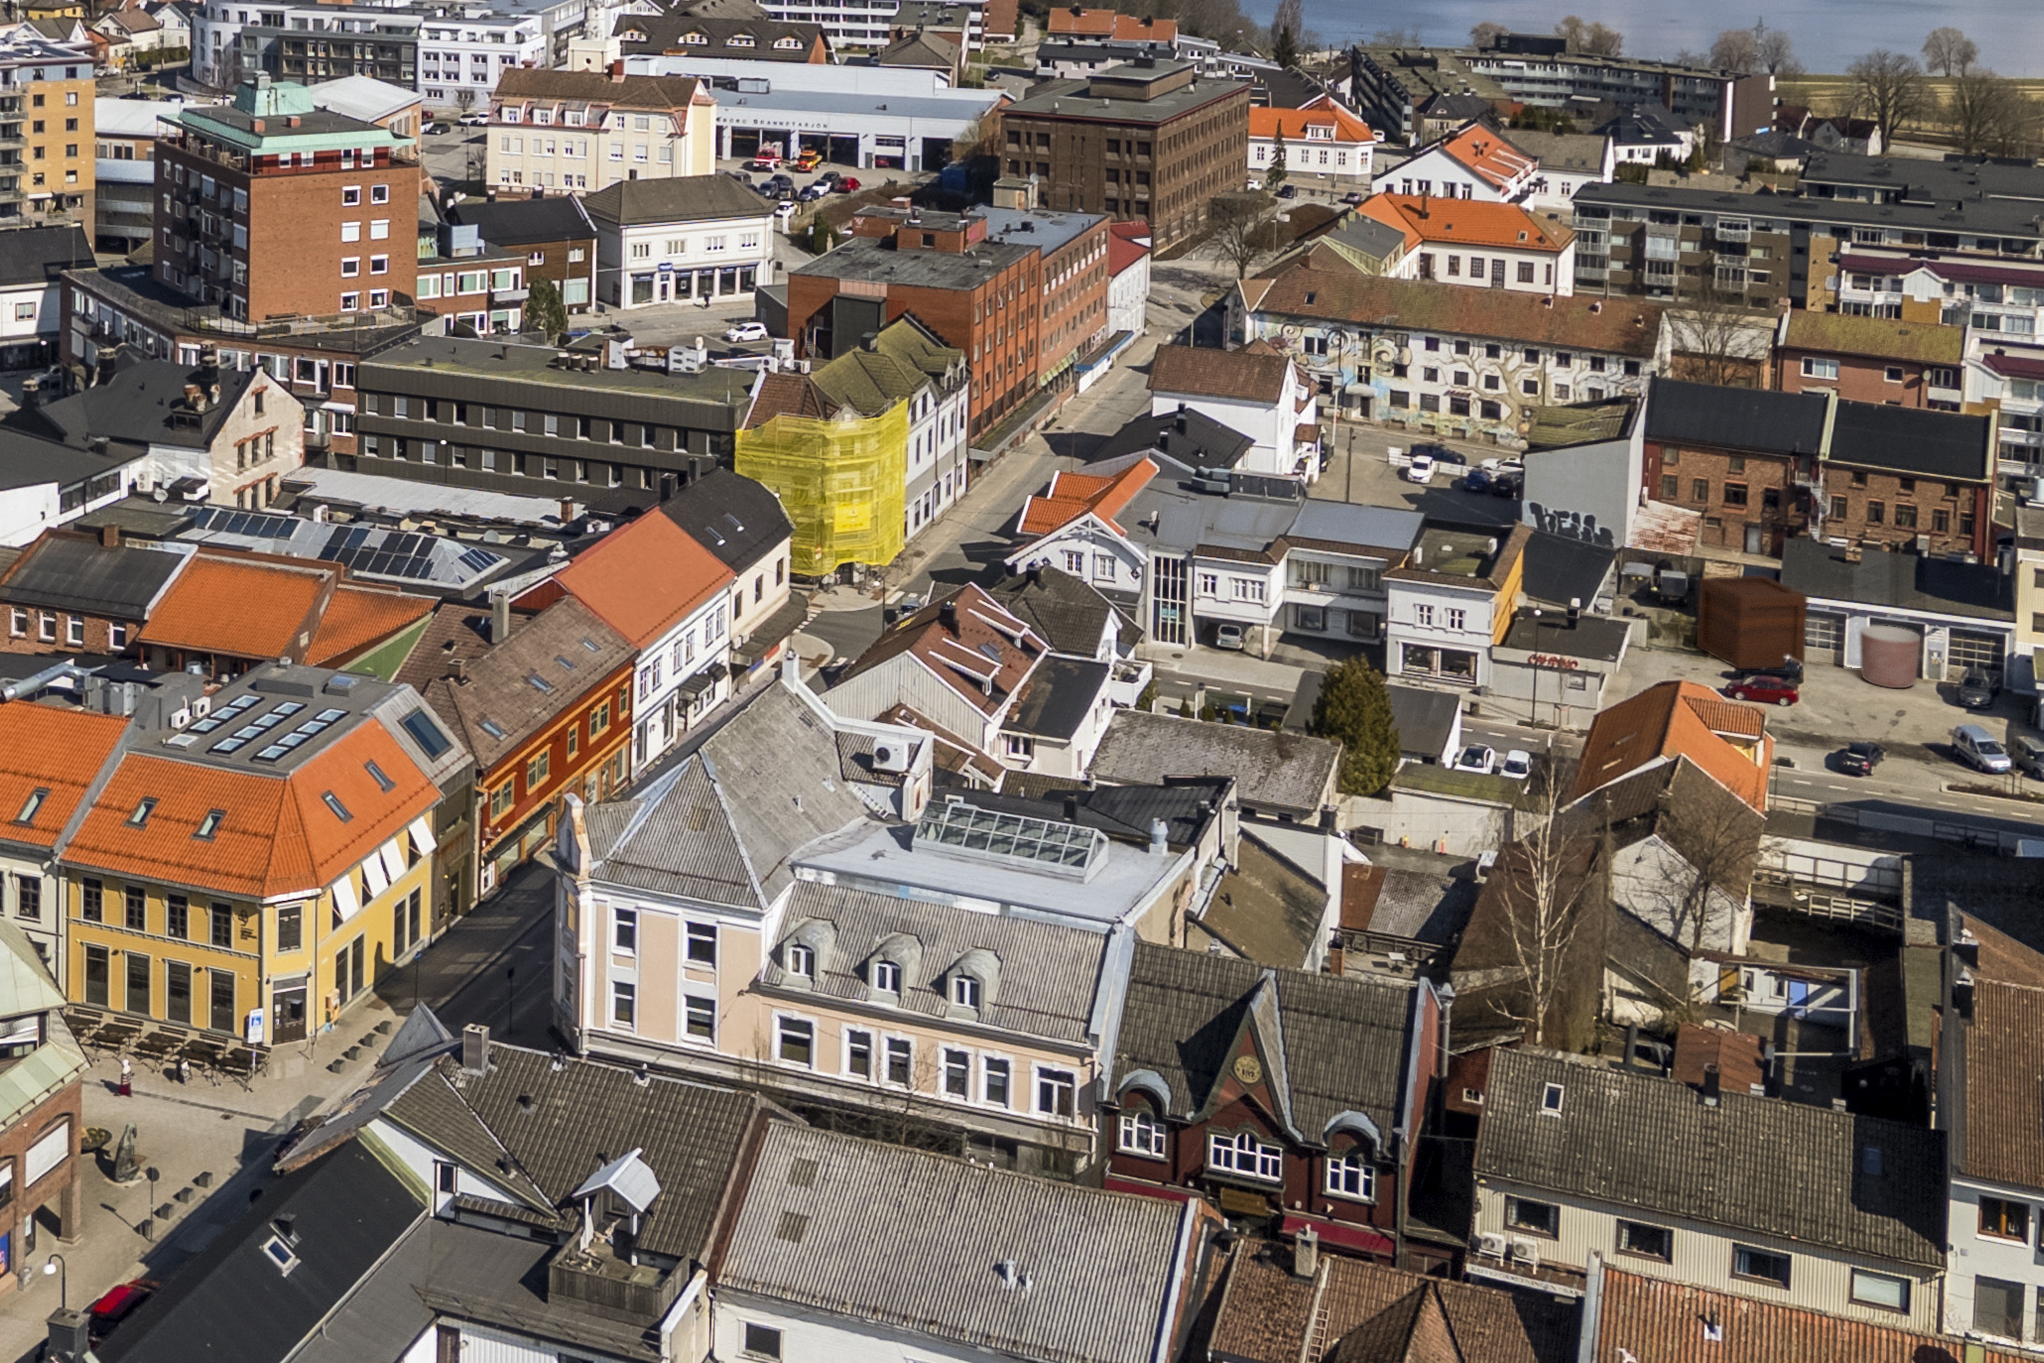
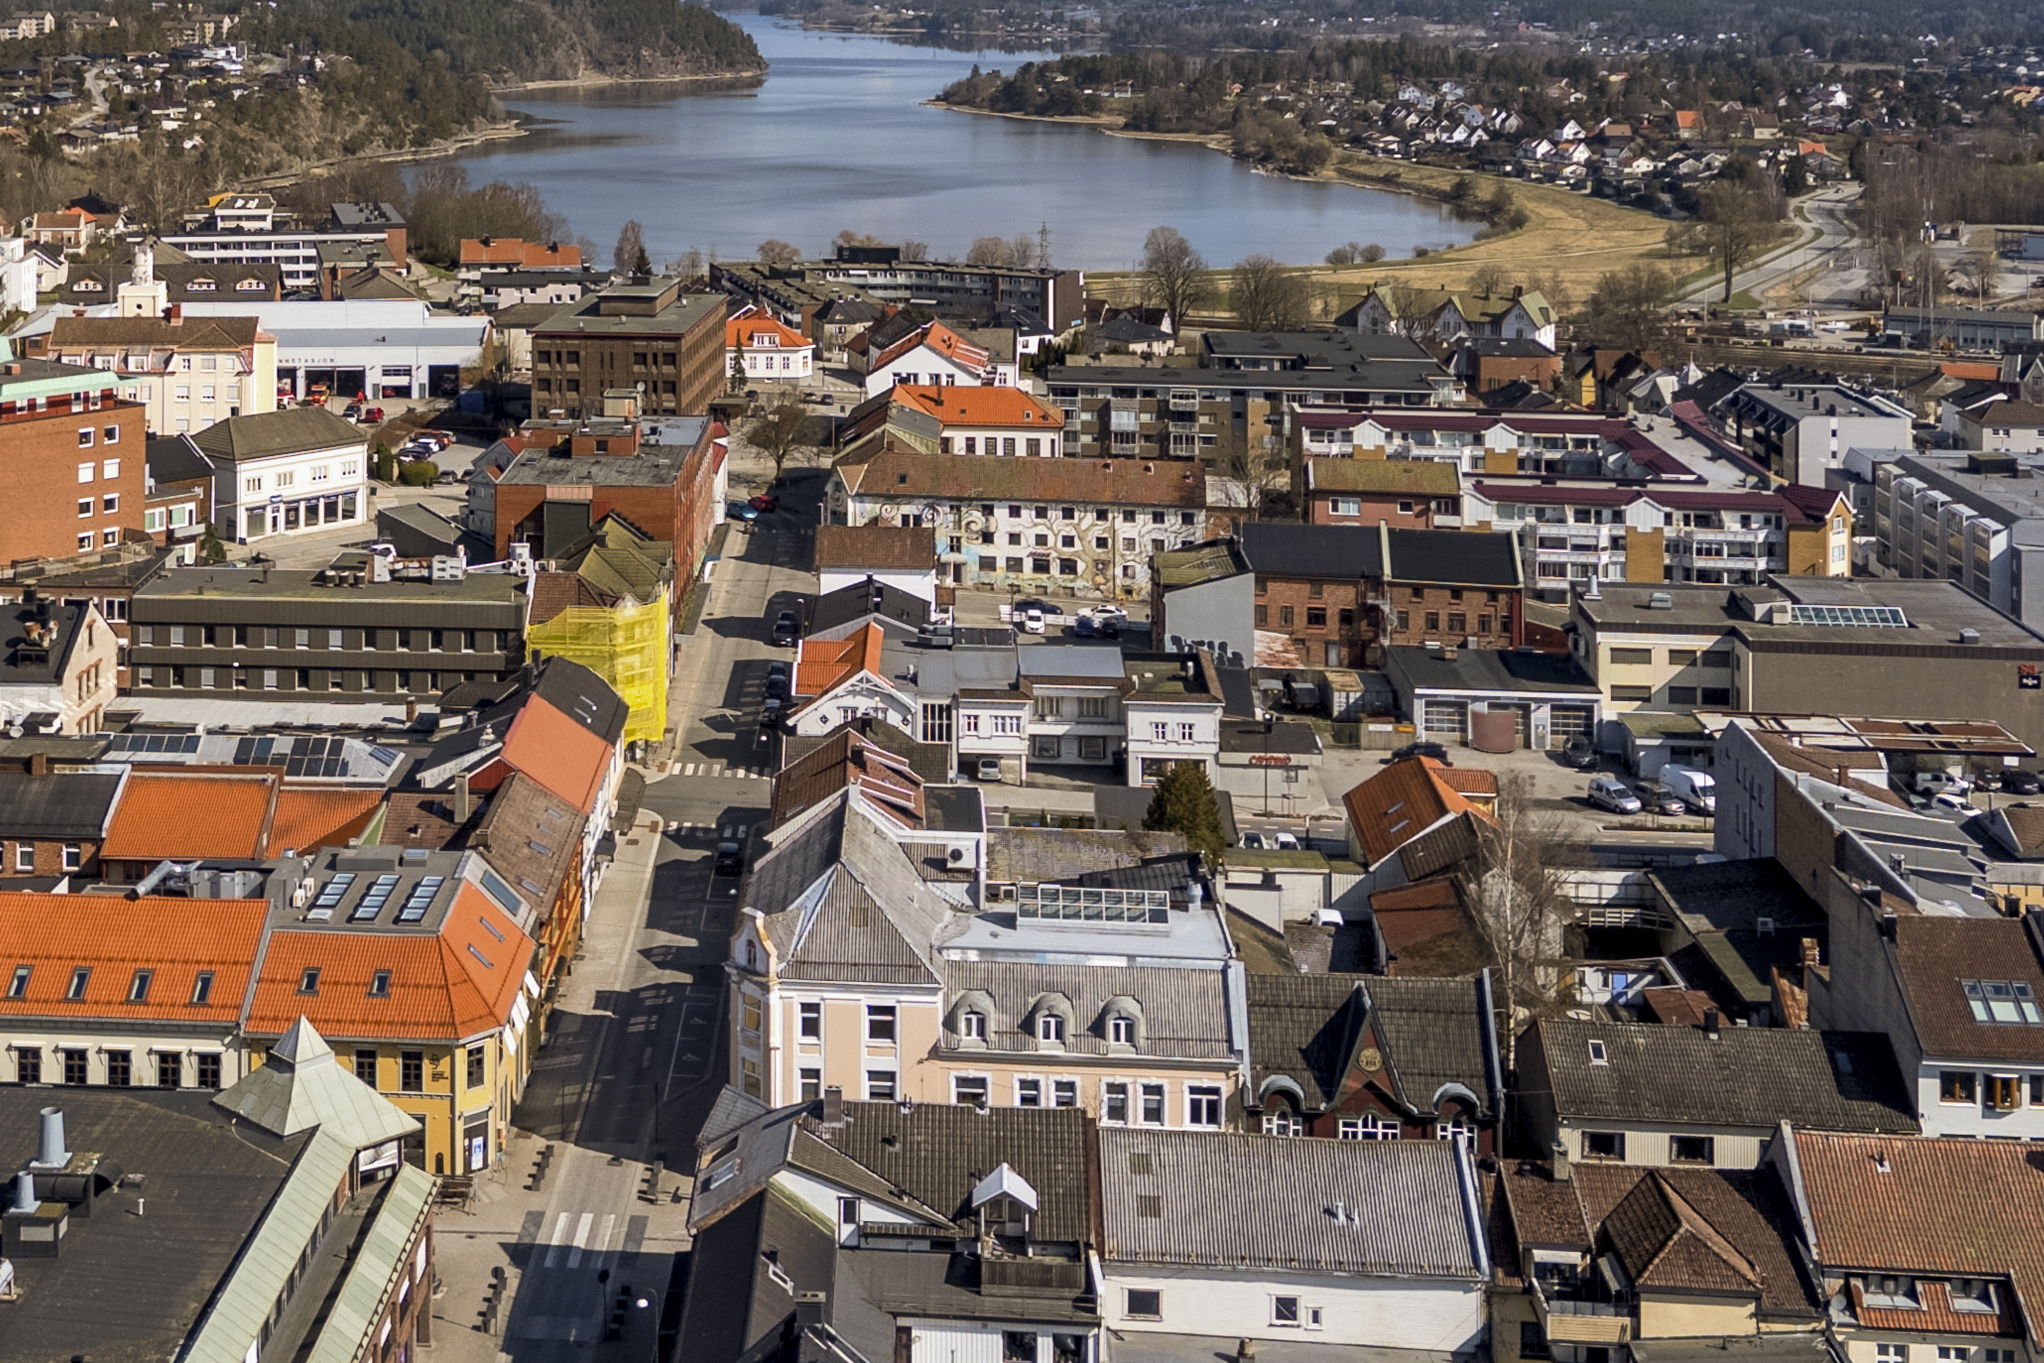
wooden crate: present [1697,576,1807,669] -> none [1338,672,1428,752]

